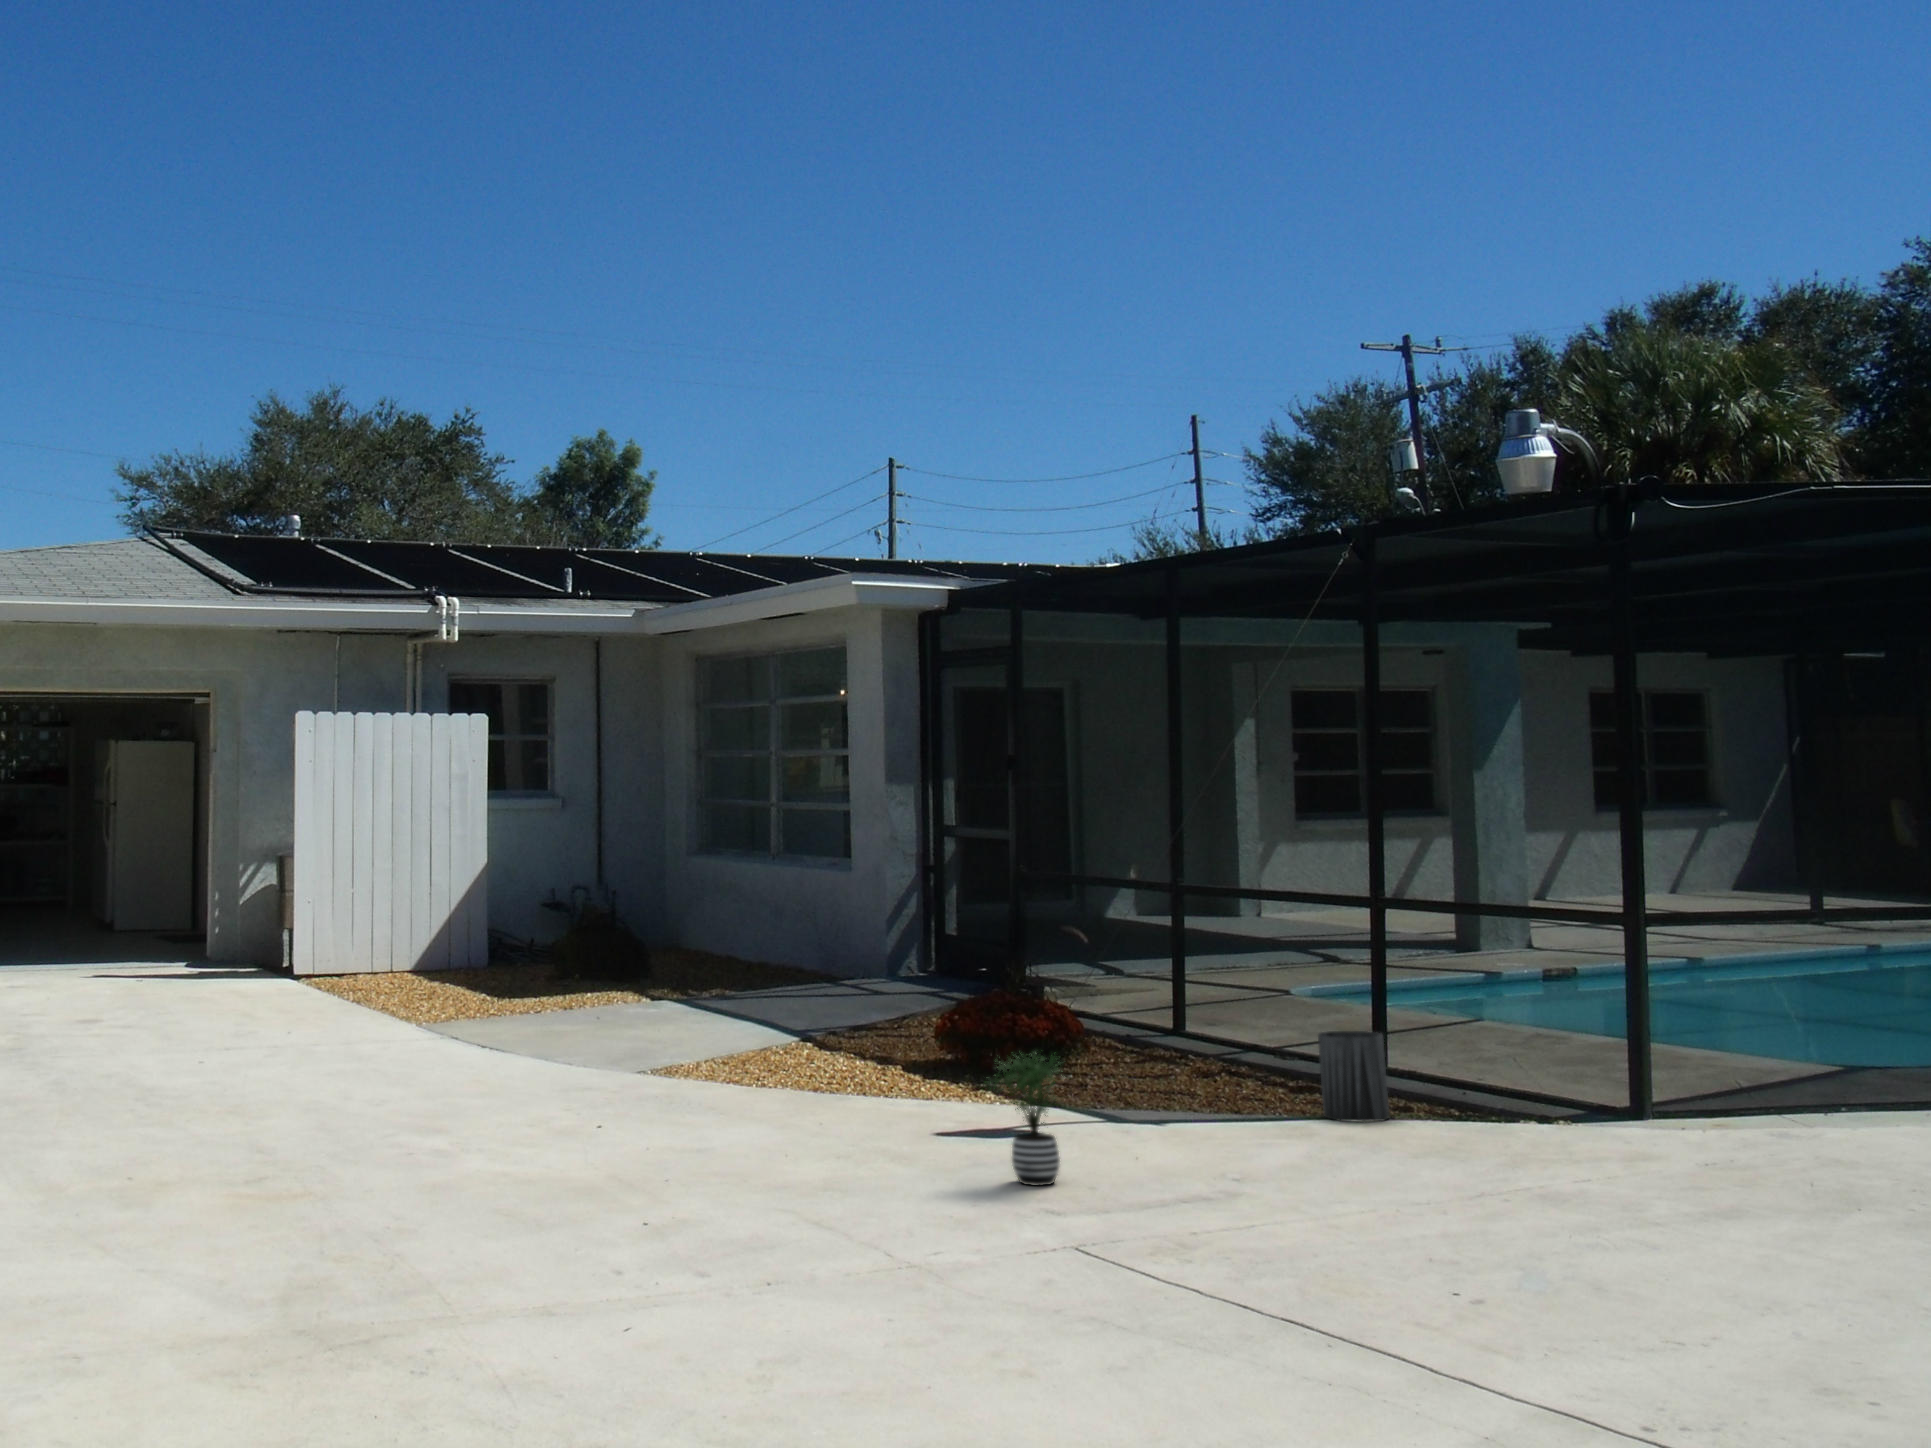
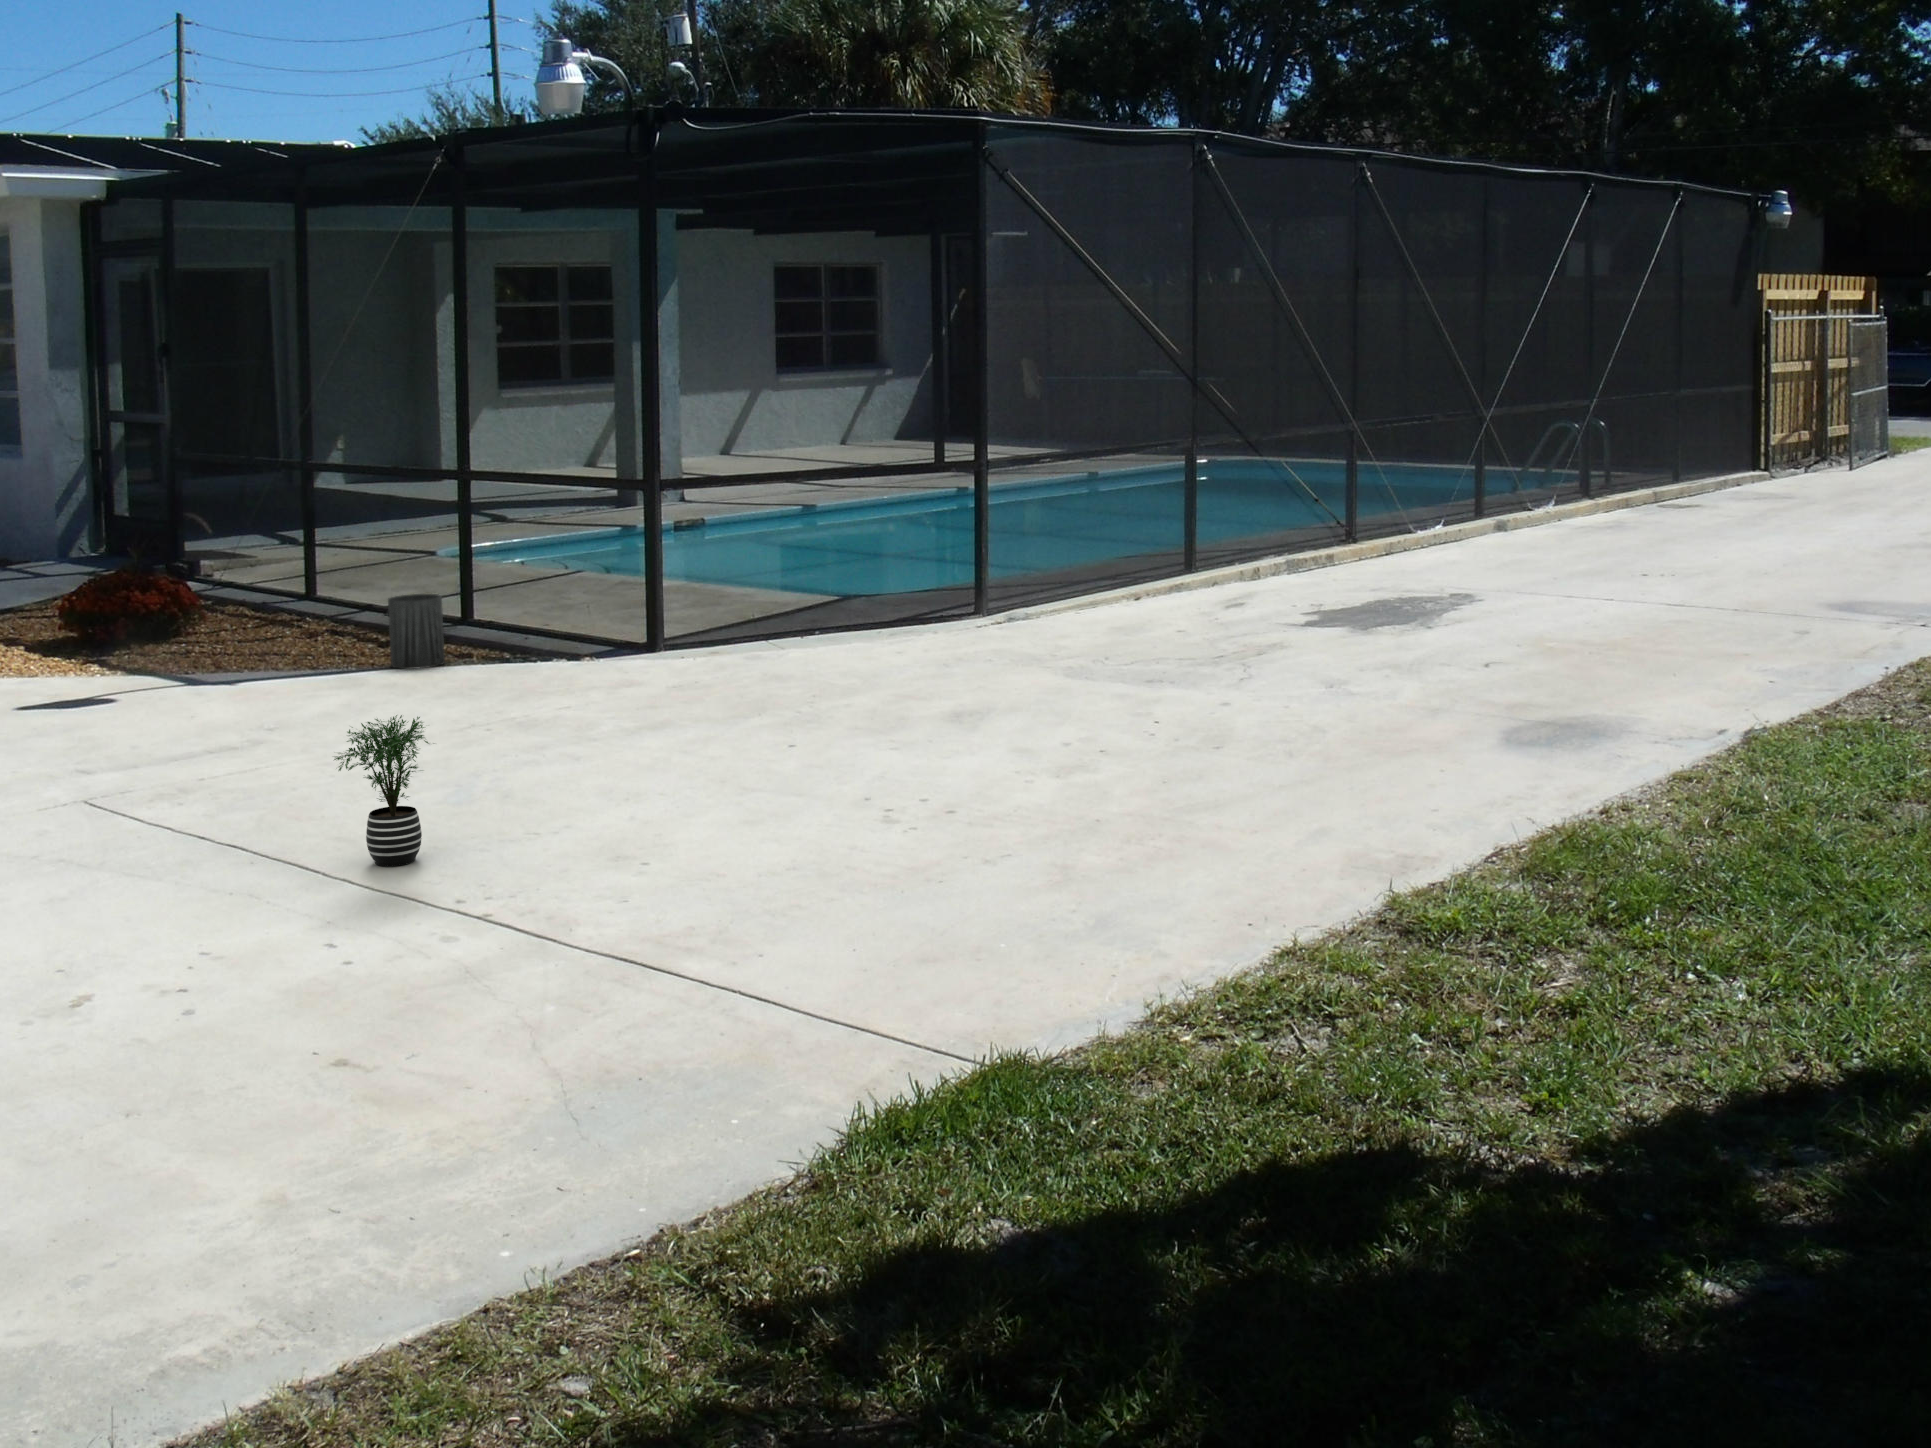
potted plant: present [985,1052,1060,1186] -> present [334,715,429,866]

